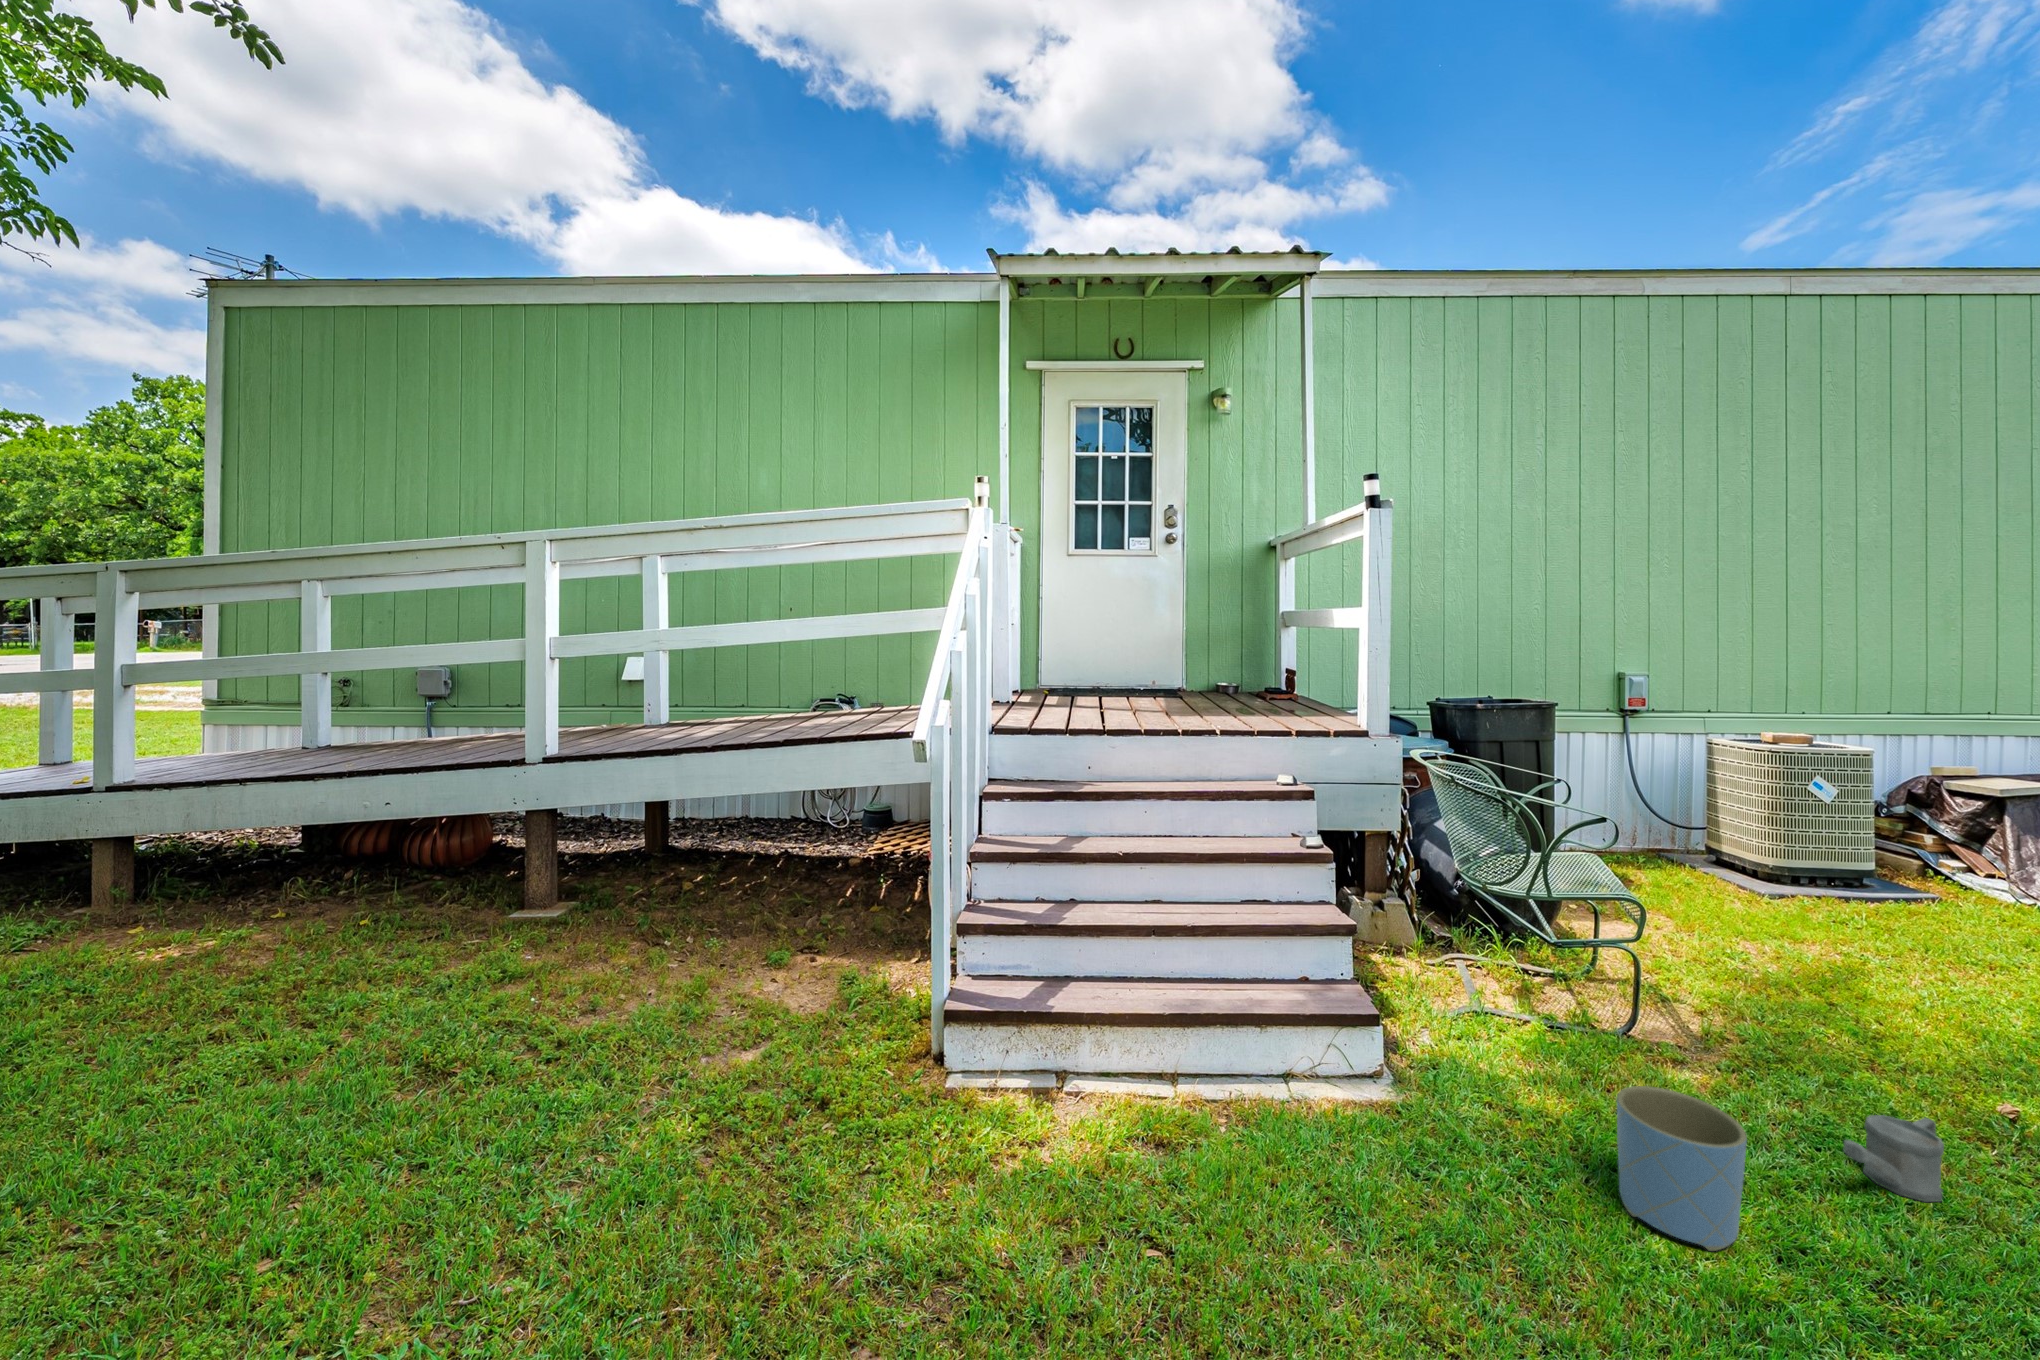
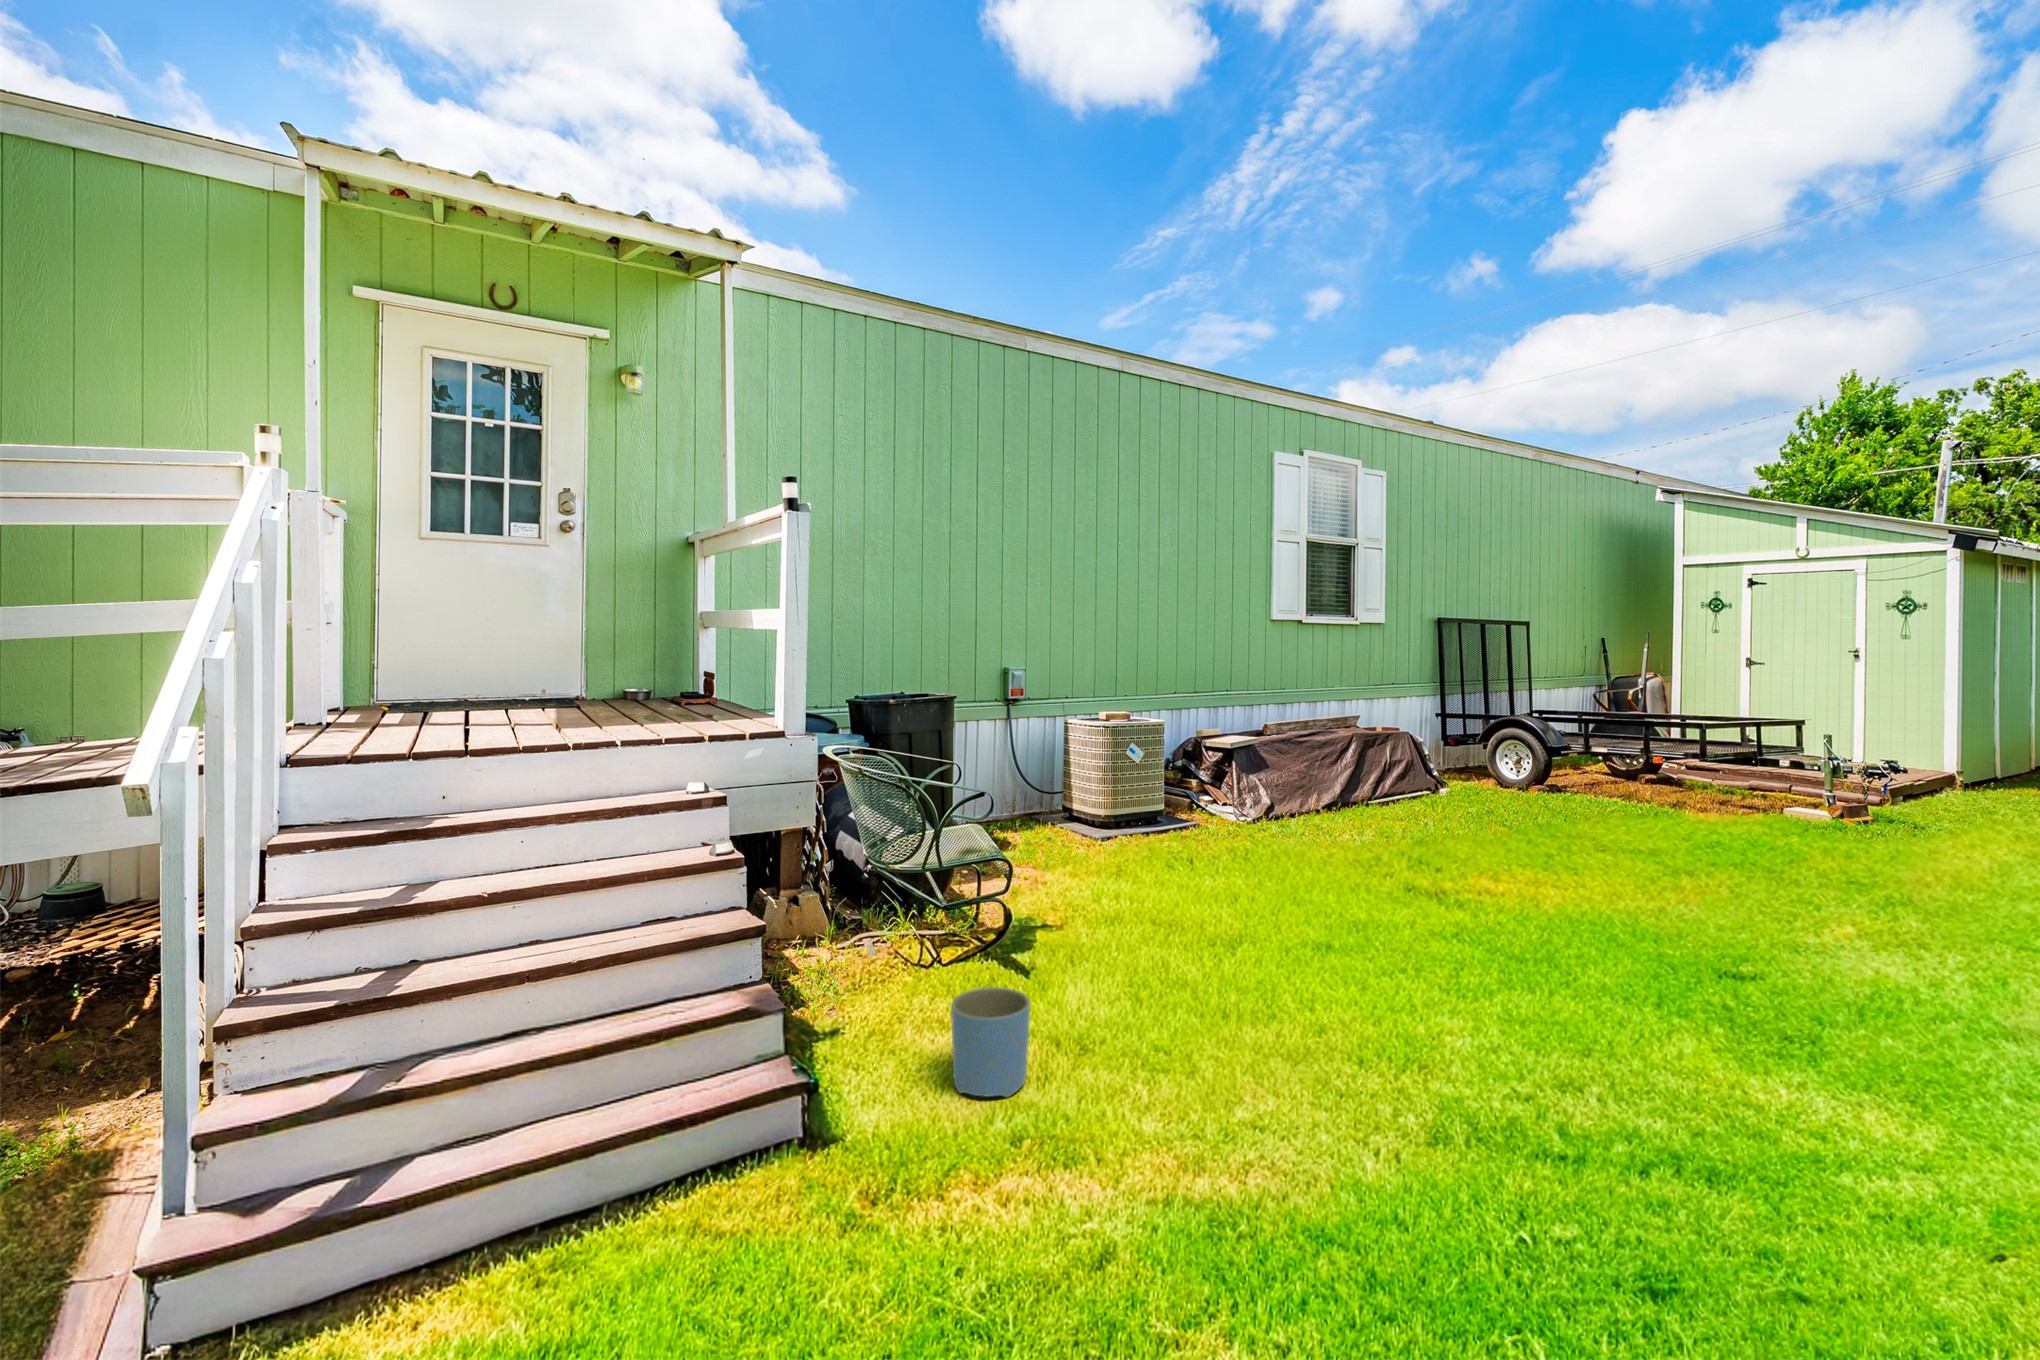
watering can: present [1843,1115,1944,1202] -> none [1094,964,1148,1021]

